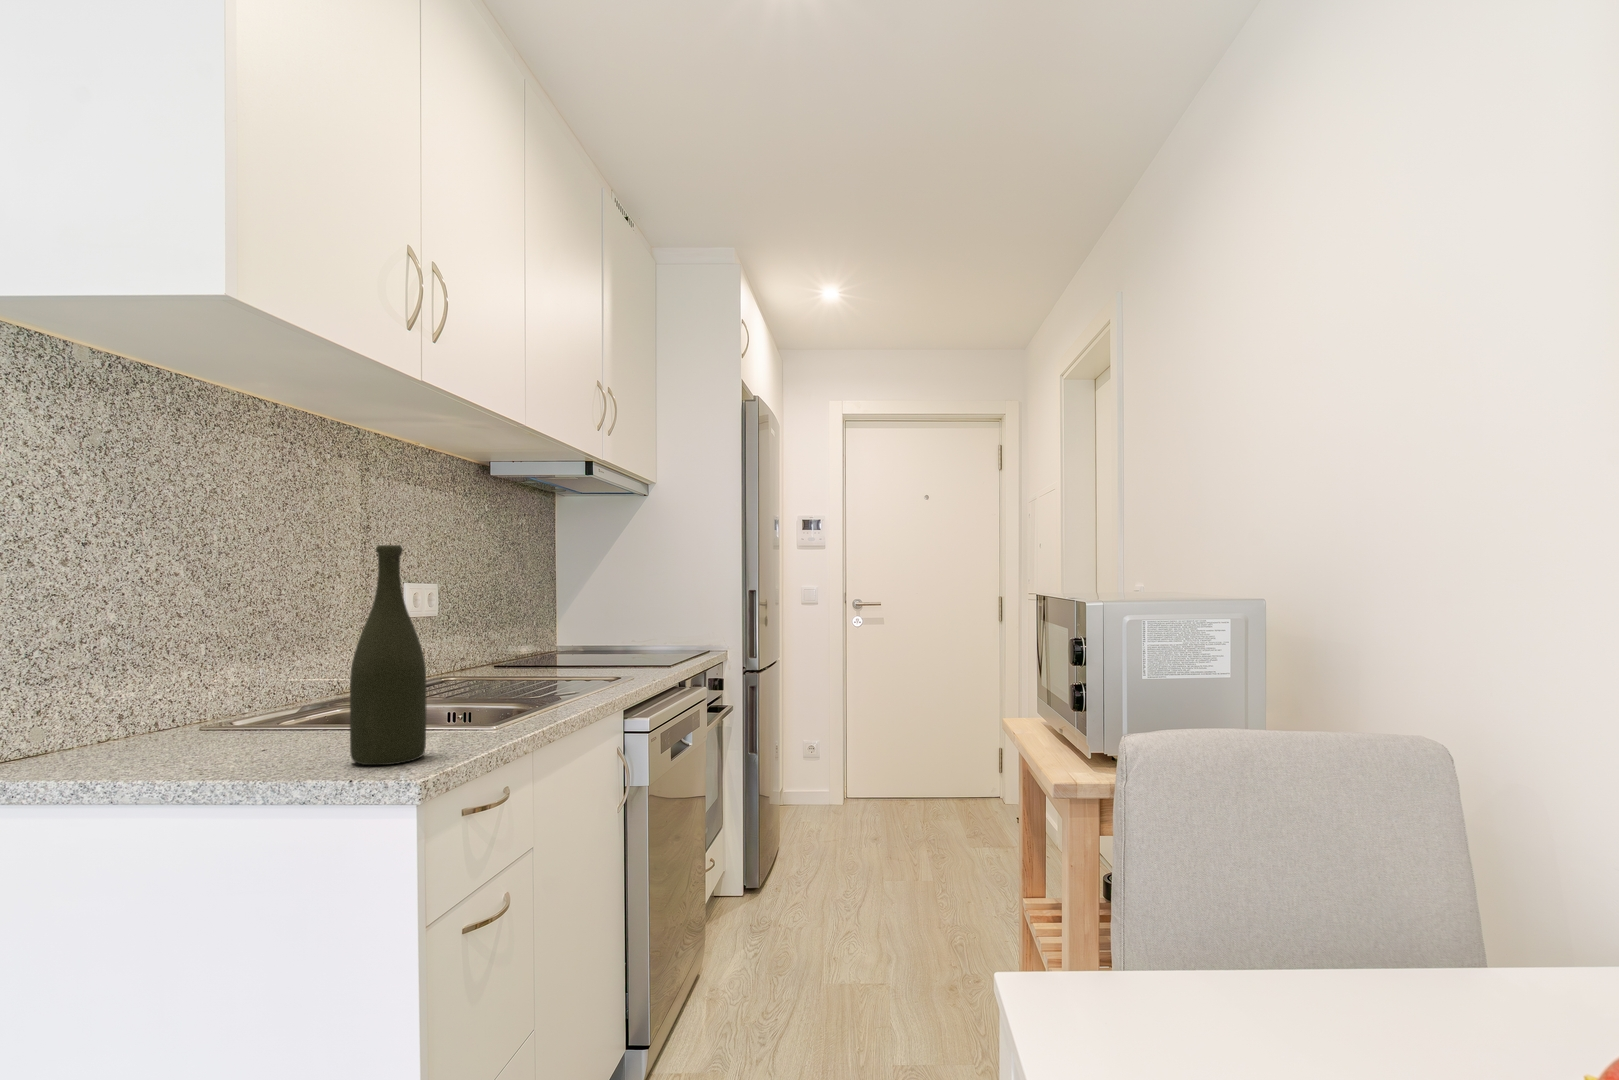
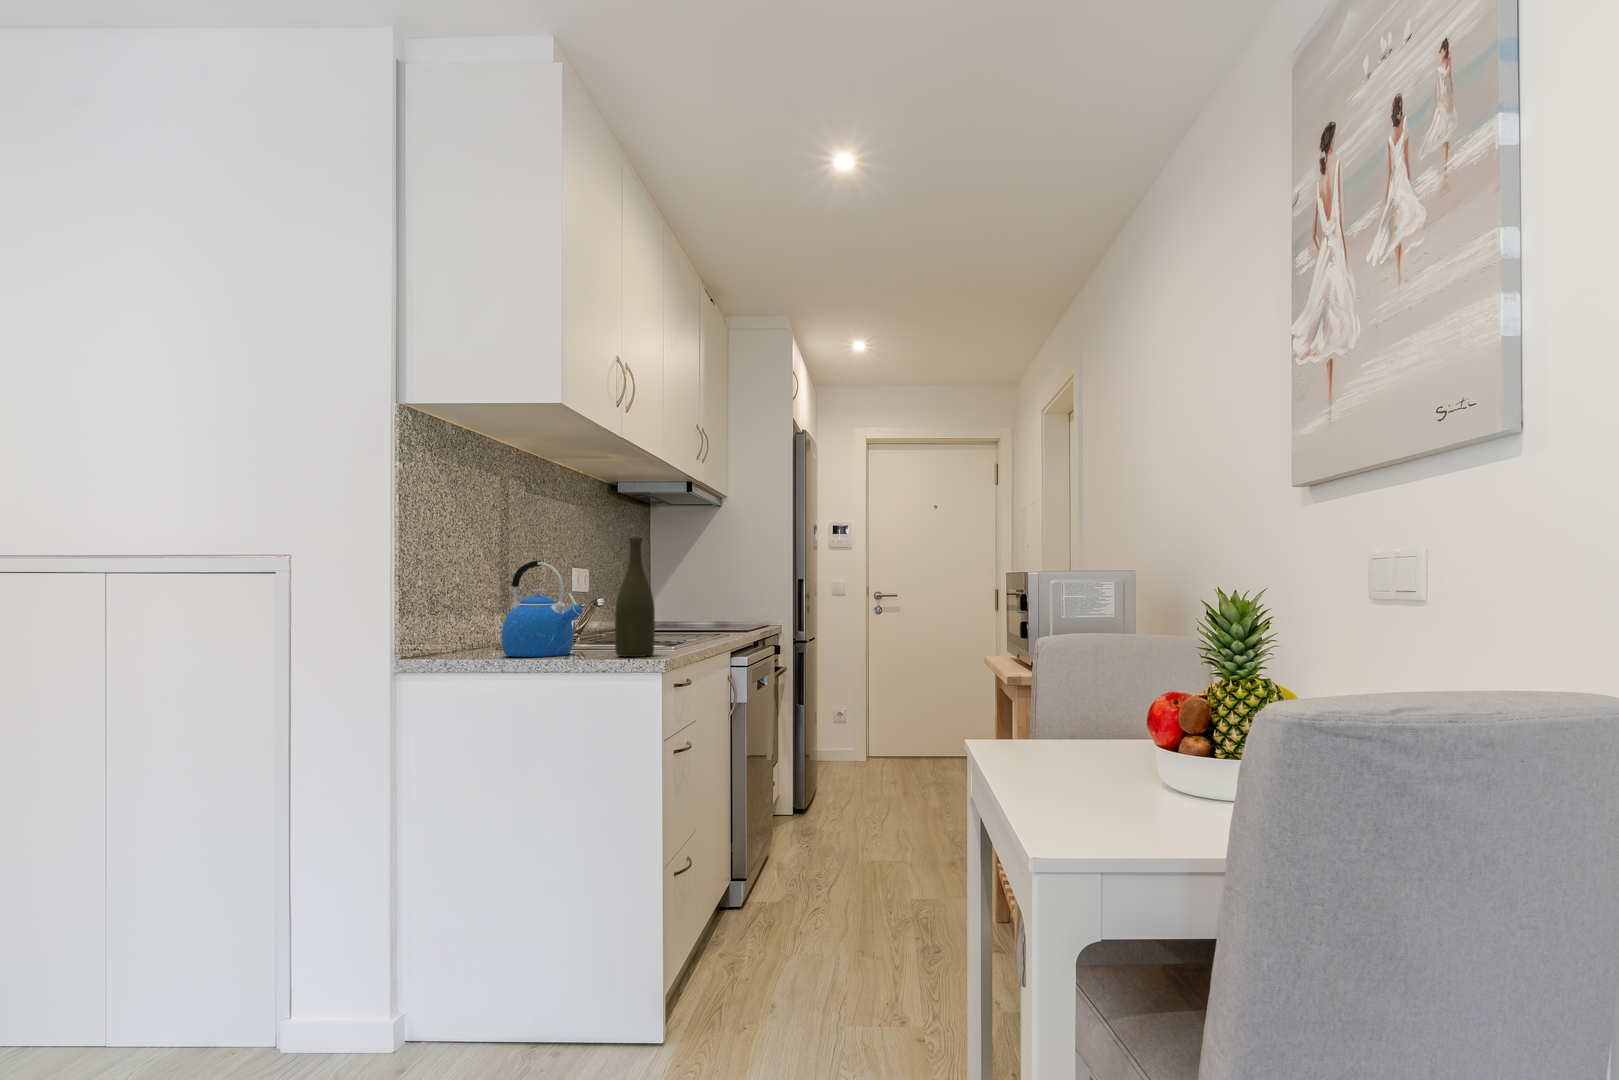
kettle: none [171,586,313,758] -> present [502,561,583,657]

